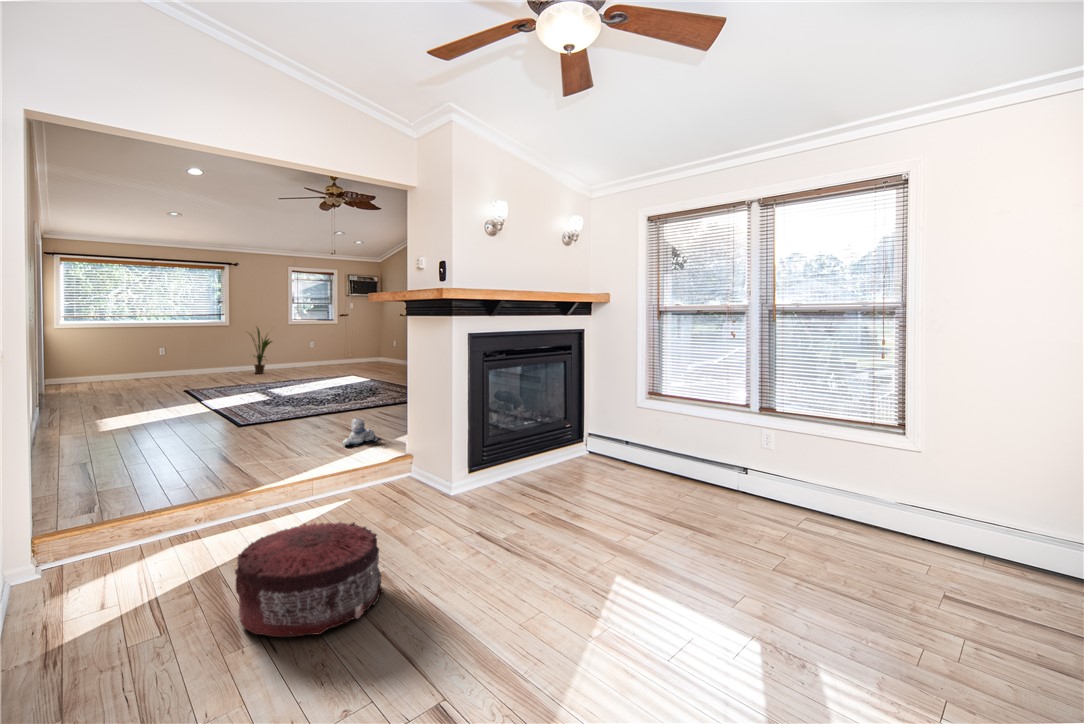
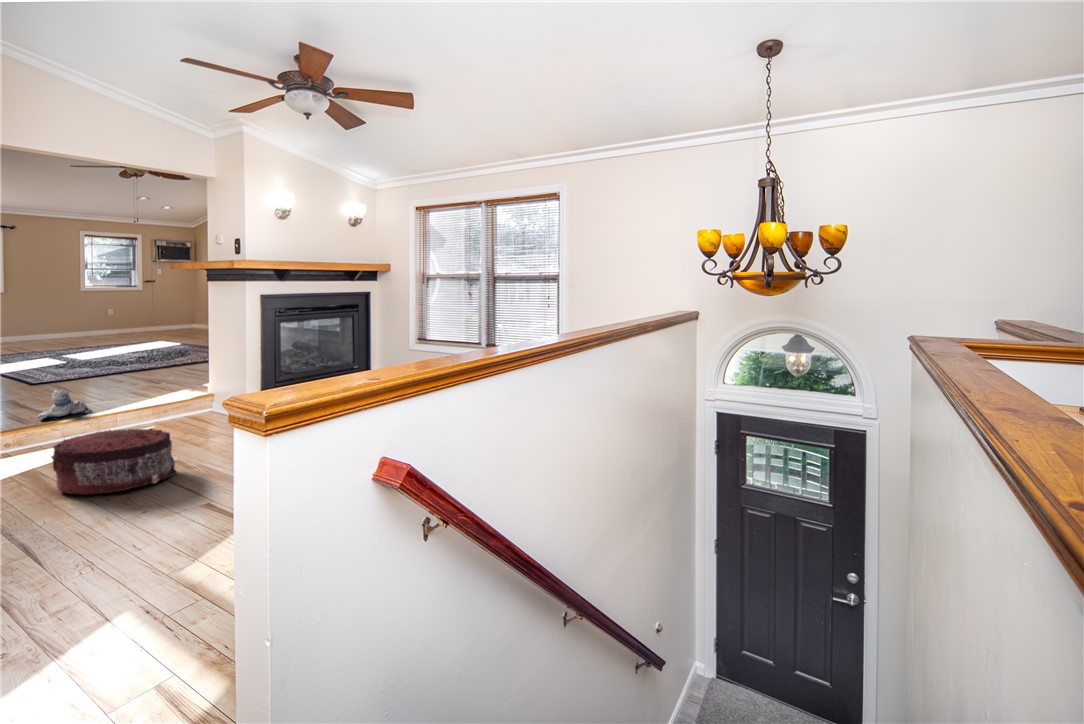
house plant: present [253,327,272,374] -> none [25,291,65,342]
plush toy: present [343,418,378,445] -> present [38,389,91,418]

